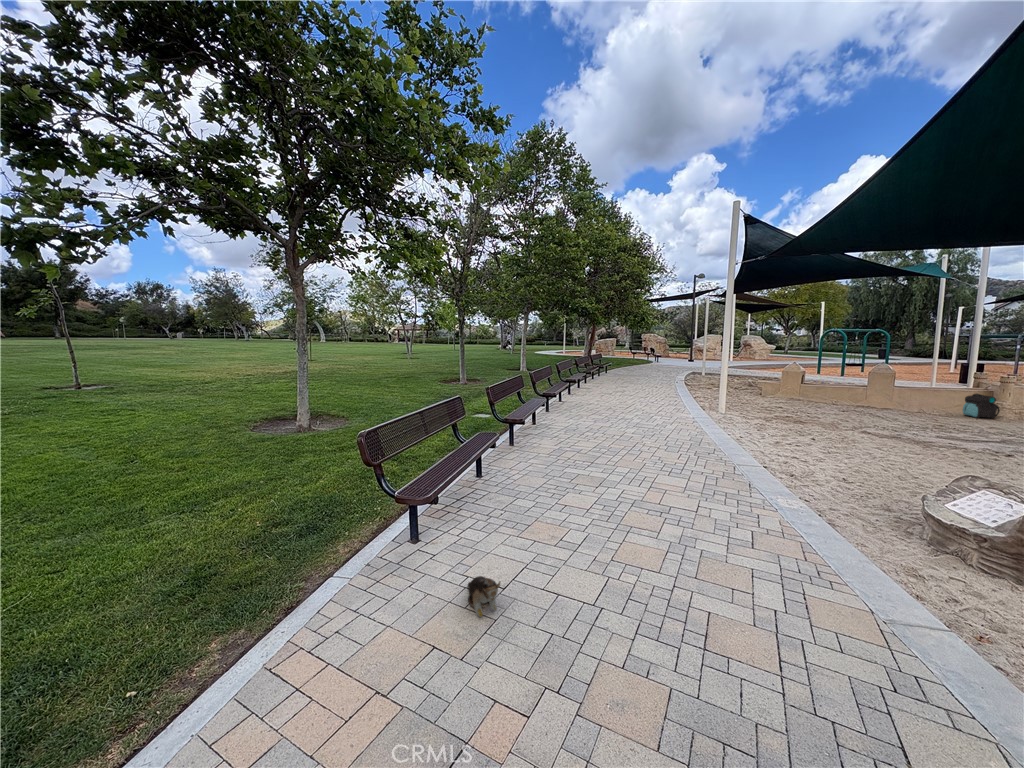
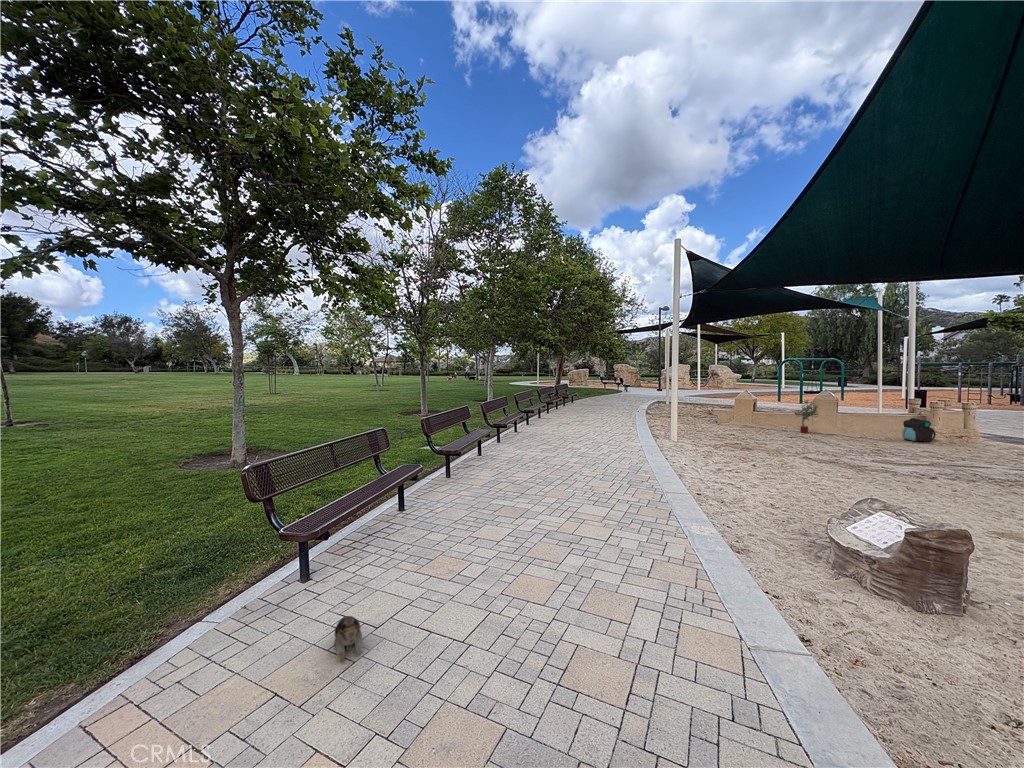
potted tree: none [845,373,875,407] -> present [795,400,818,433]

